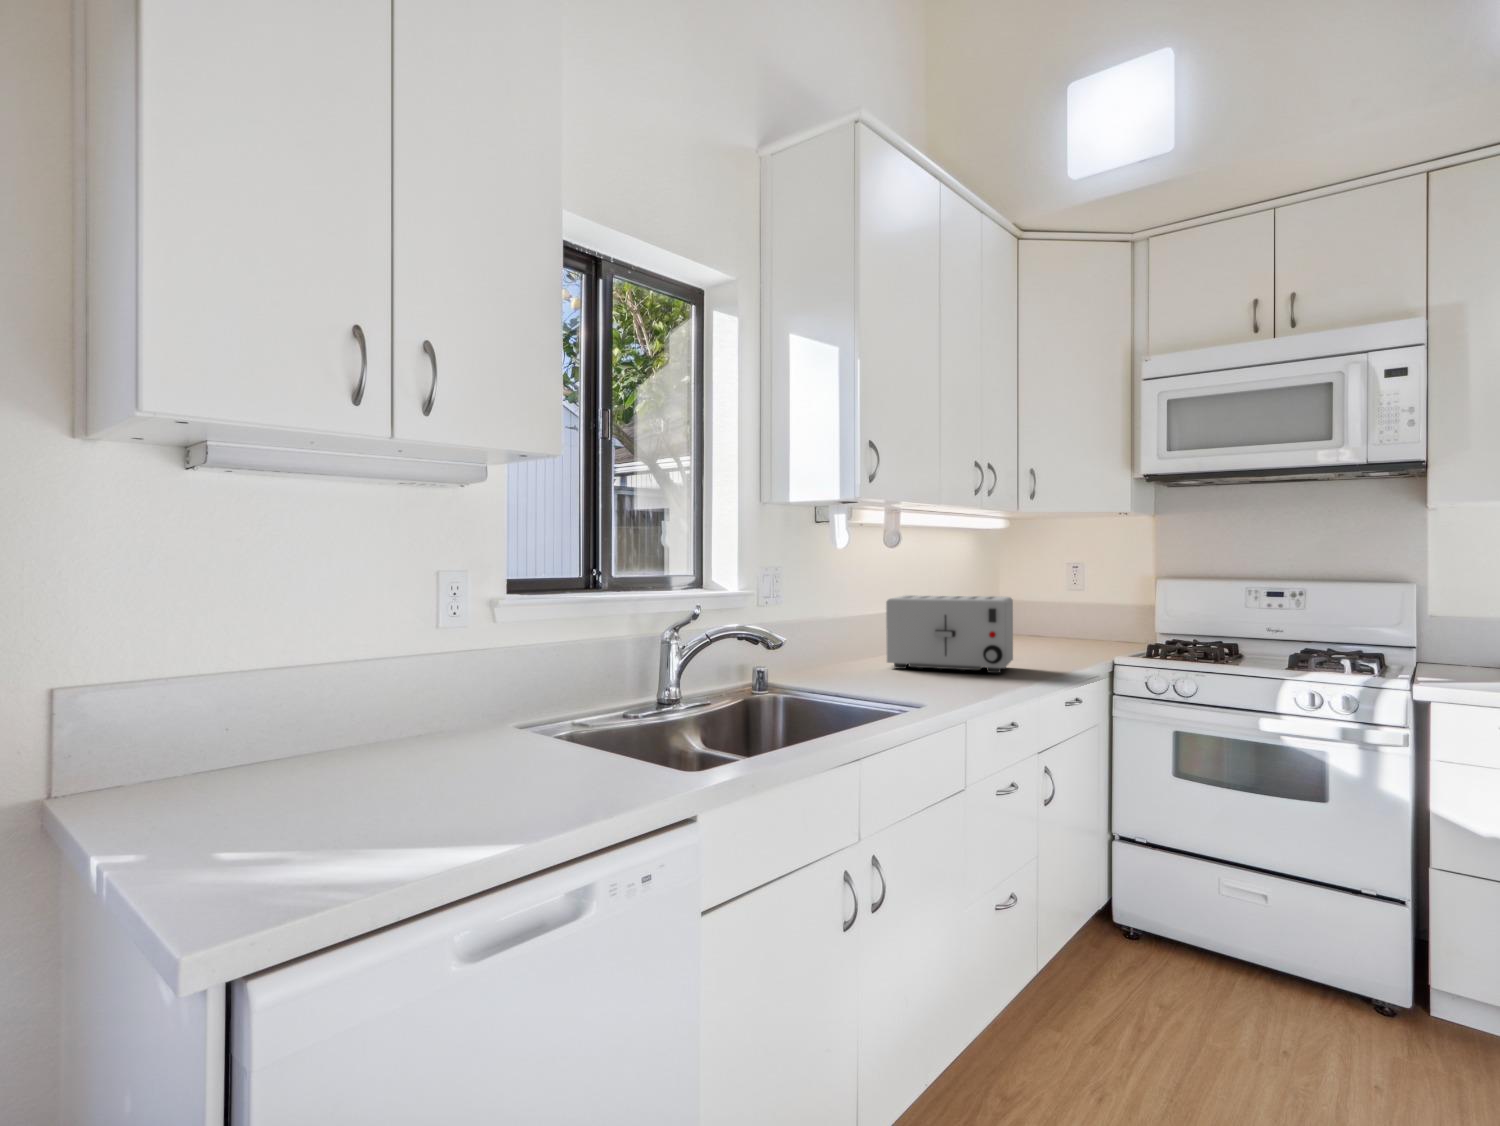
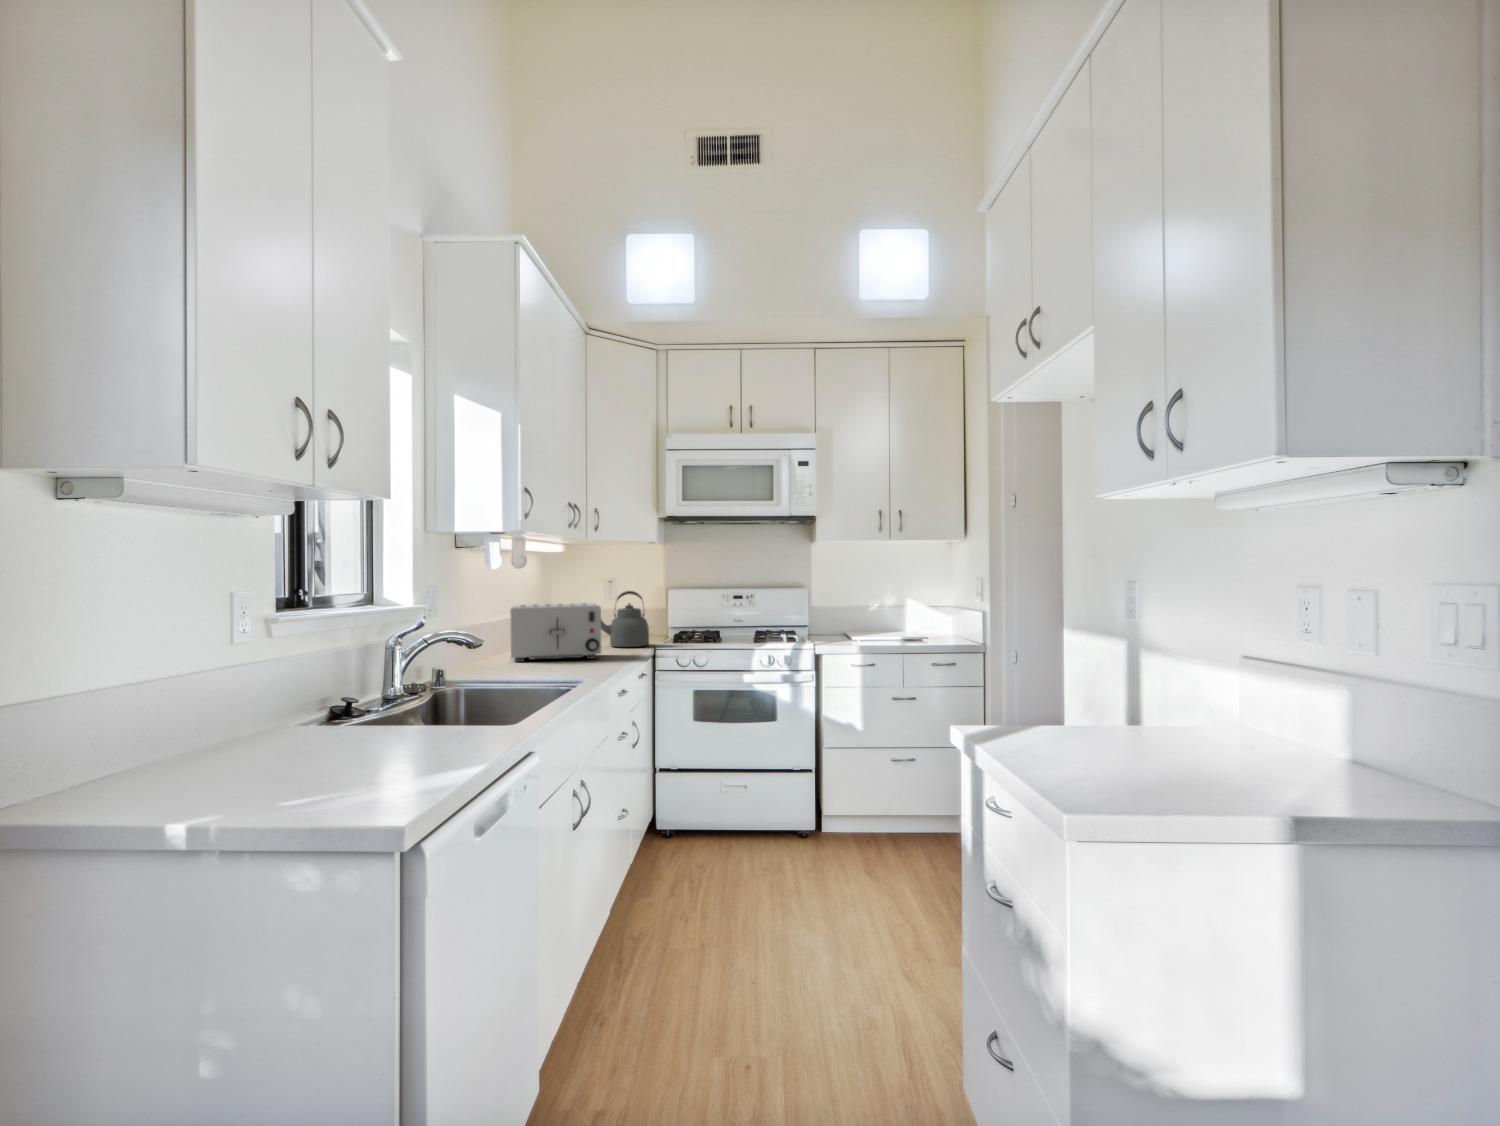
kettle: none [1026,581,1110,660] -> present [601,591,649,647]

